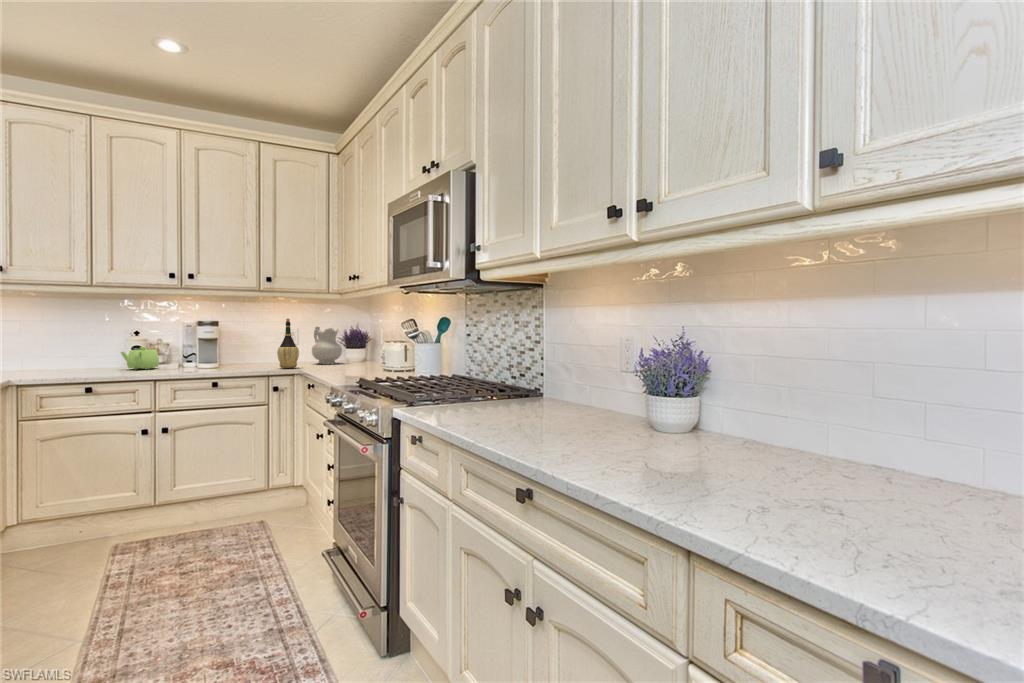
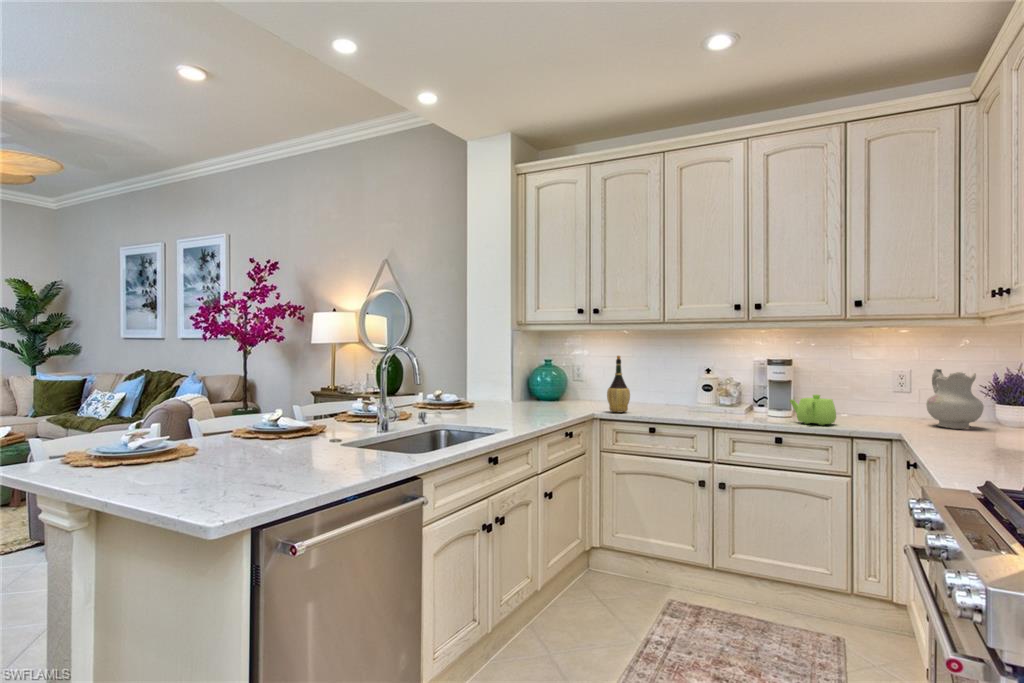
wine bottle: present [277,319,299,368] -> present [607,356,630,412]
teapot: present [121,347,159,370] -> present [790,395,836,425]

